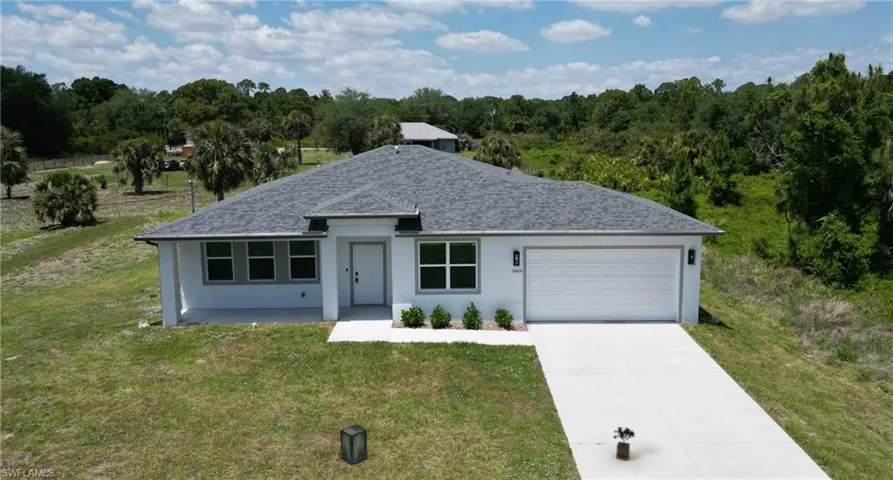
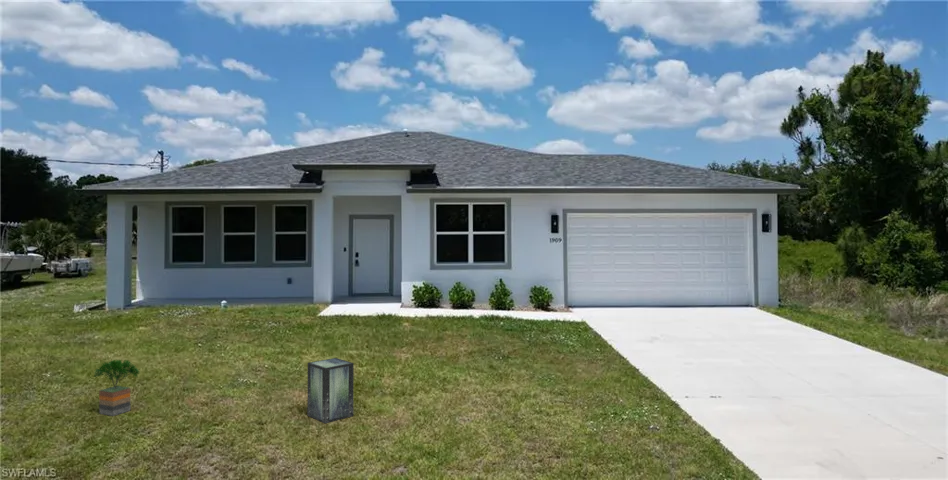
potted tree: present [614,427,635,461] -> present [95,360,139,416]

